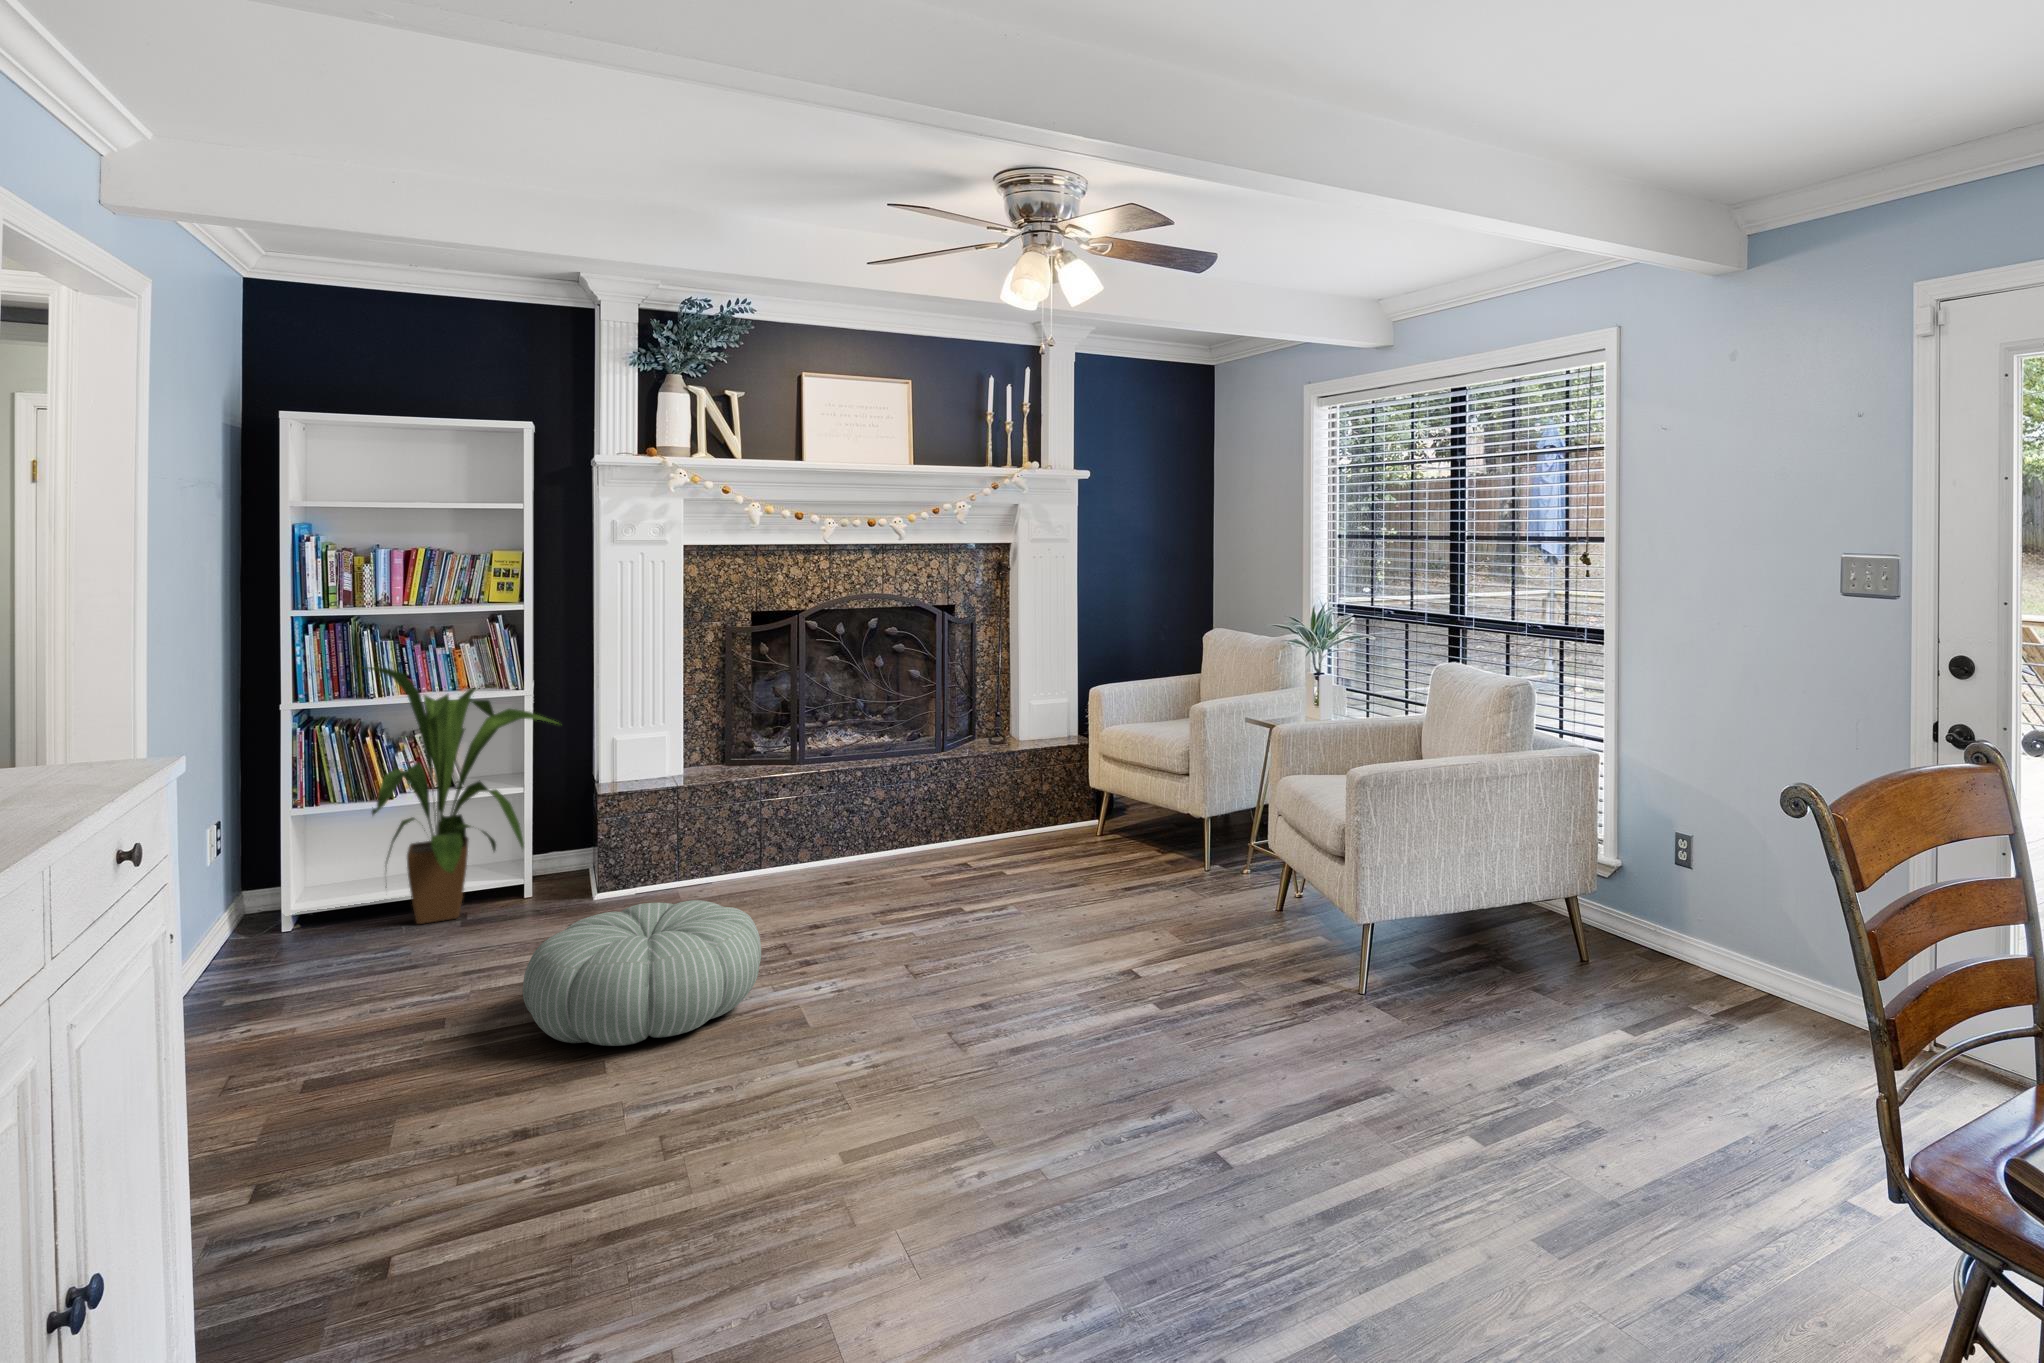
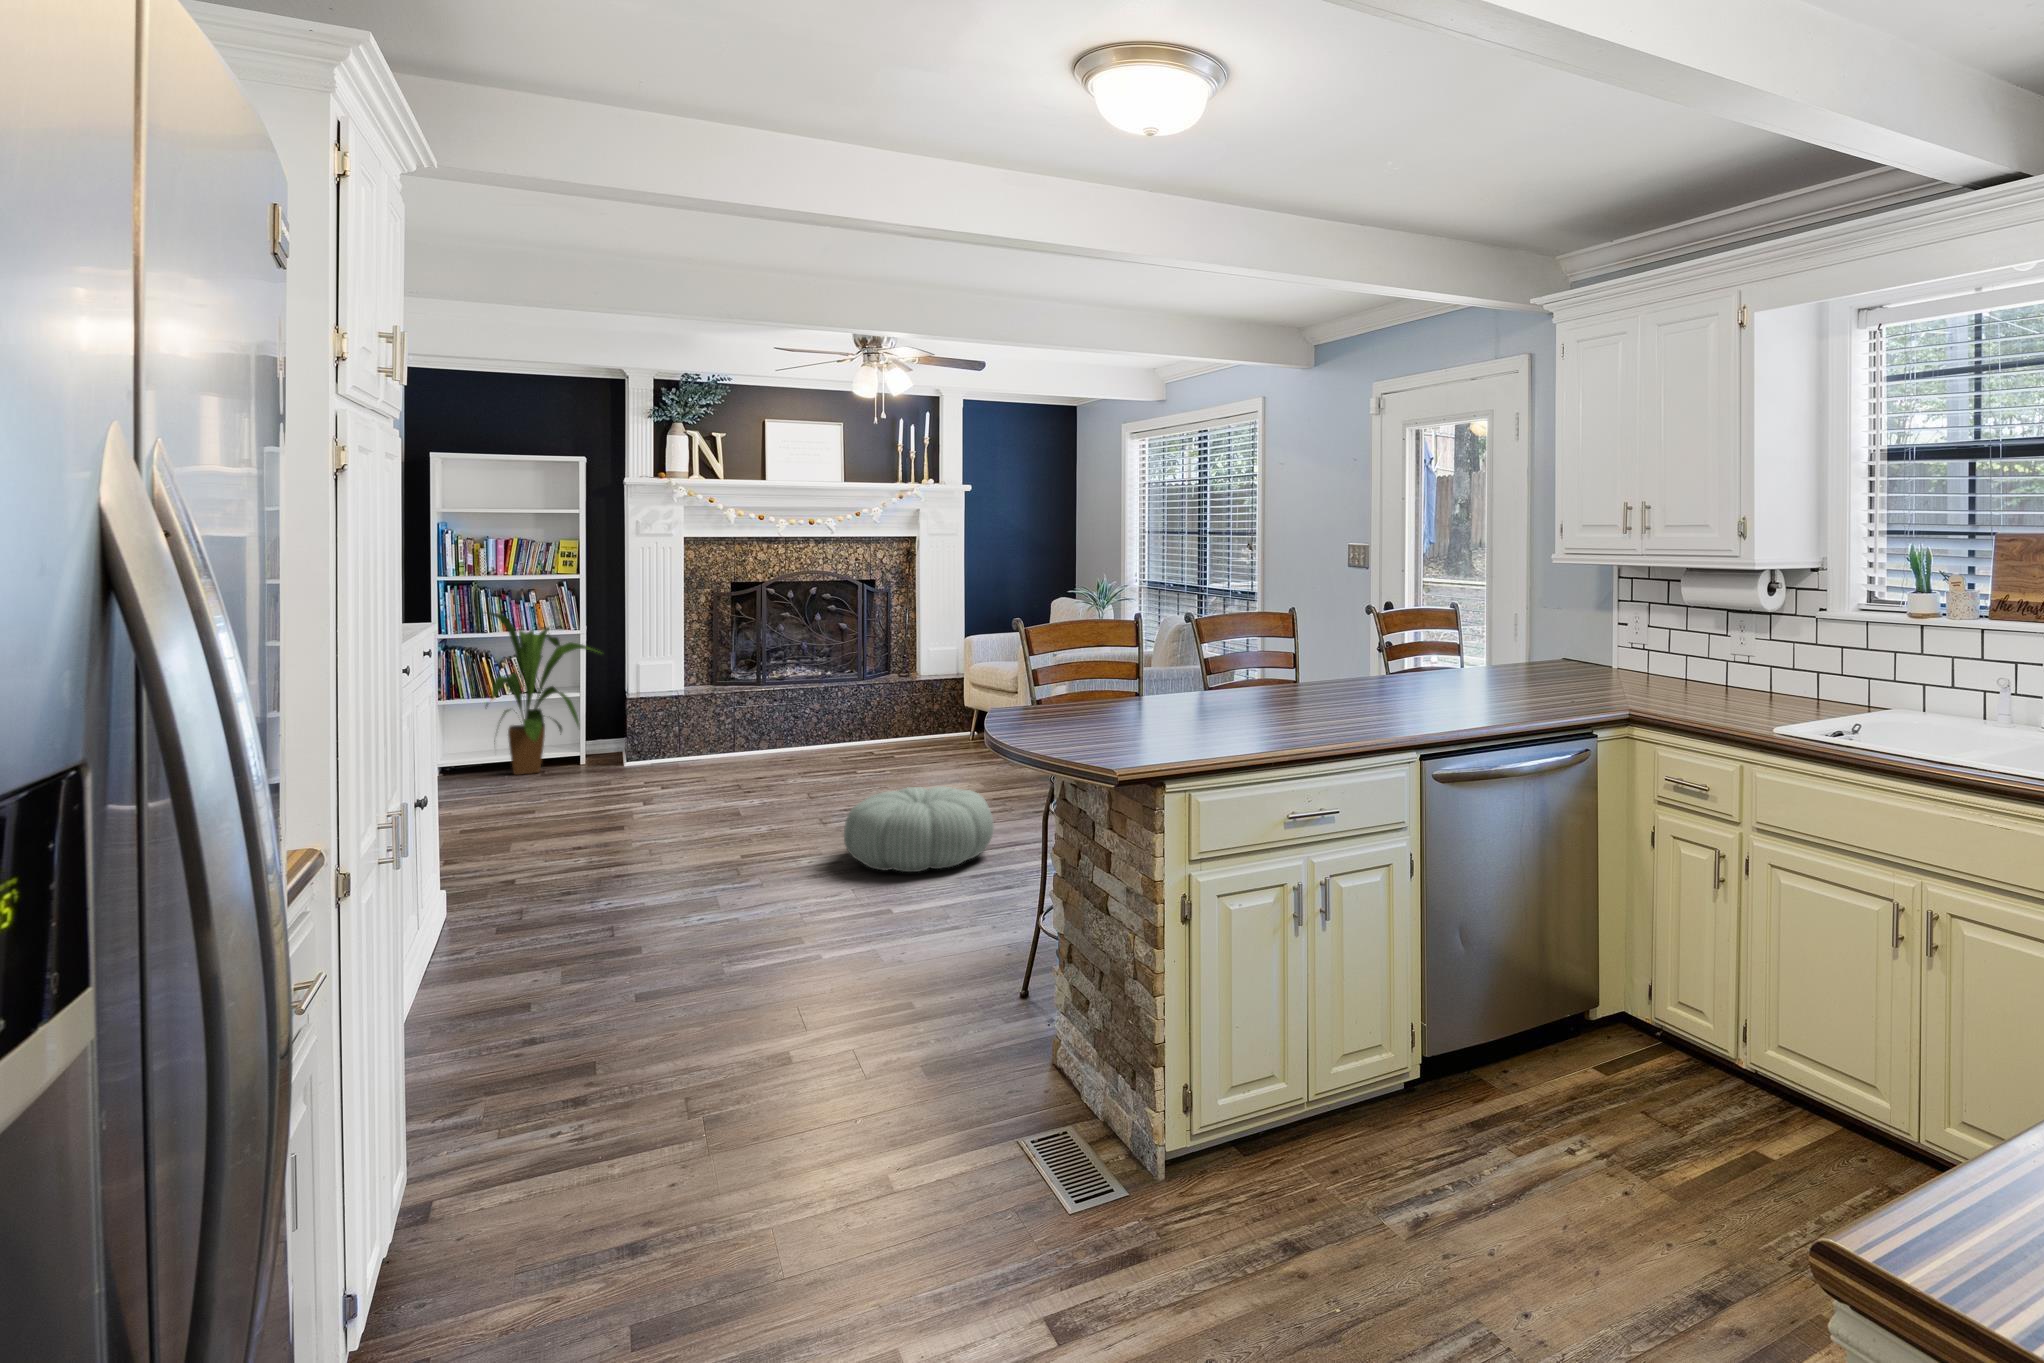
pouf: present [523,900,761,1046] -> present [844,786,994,872]

